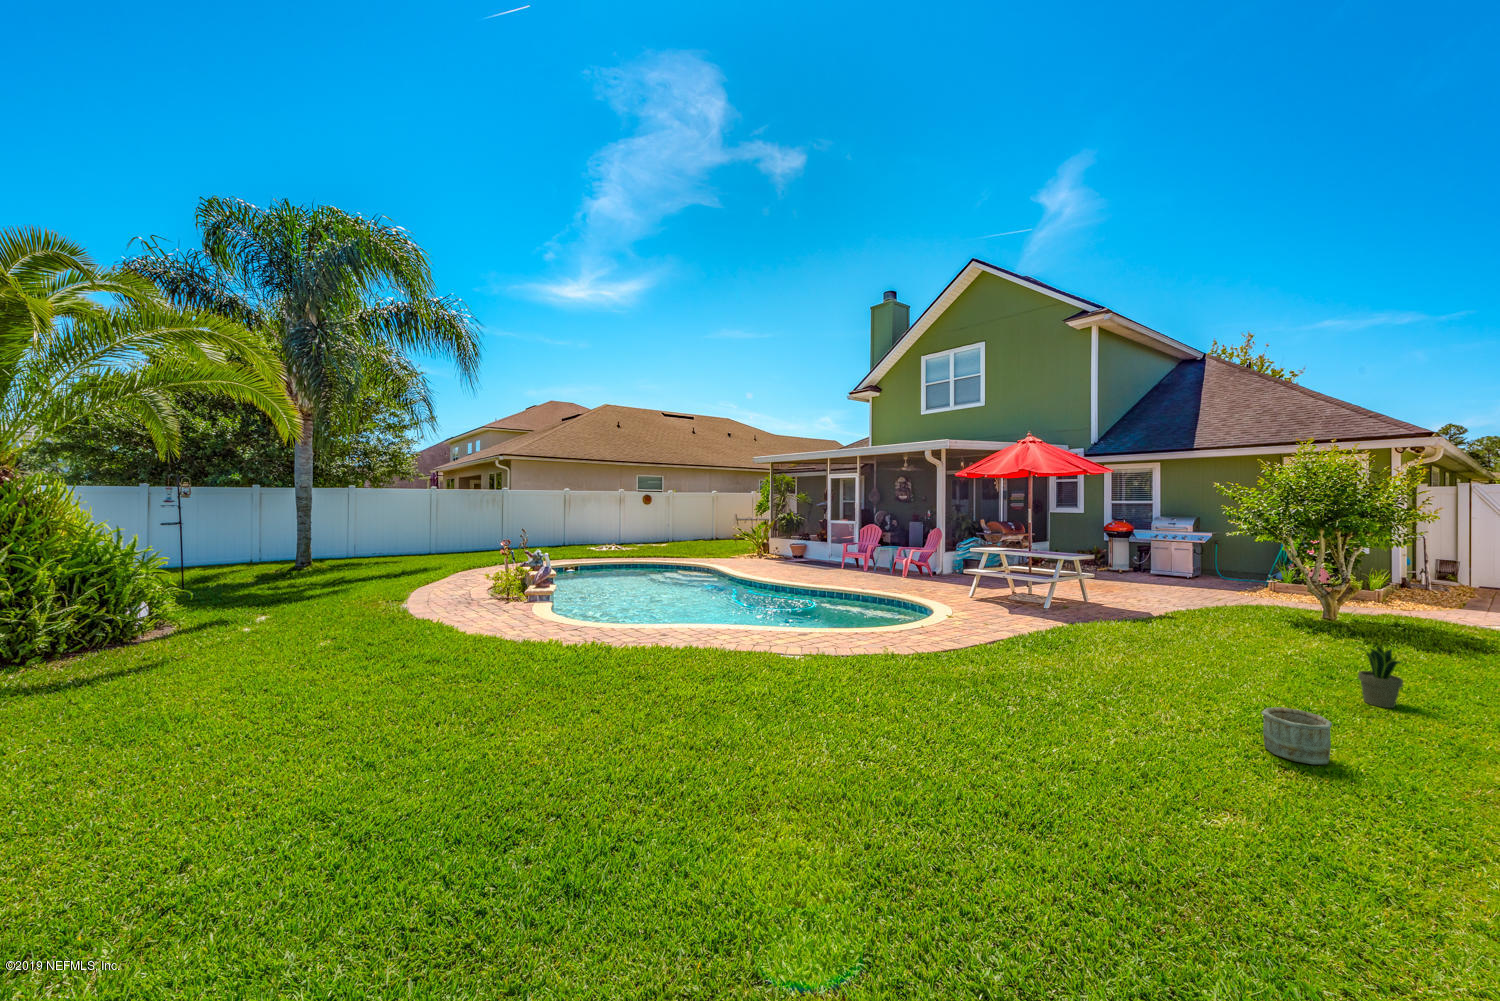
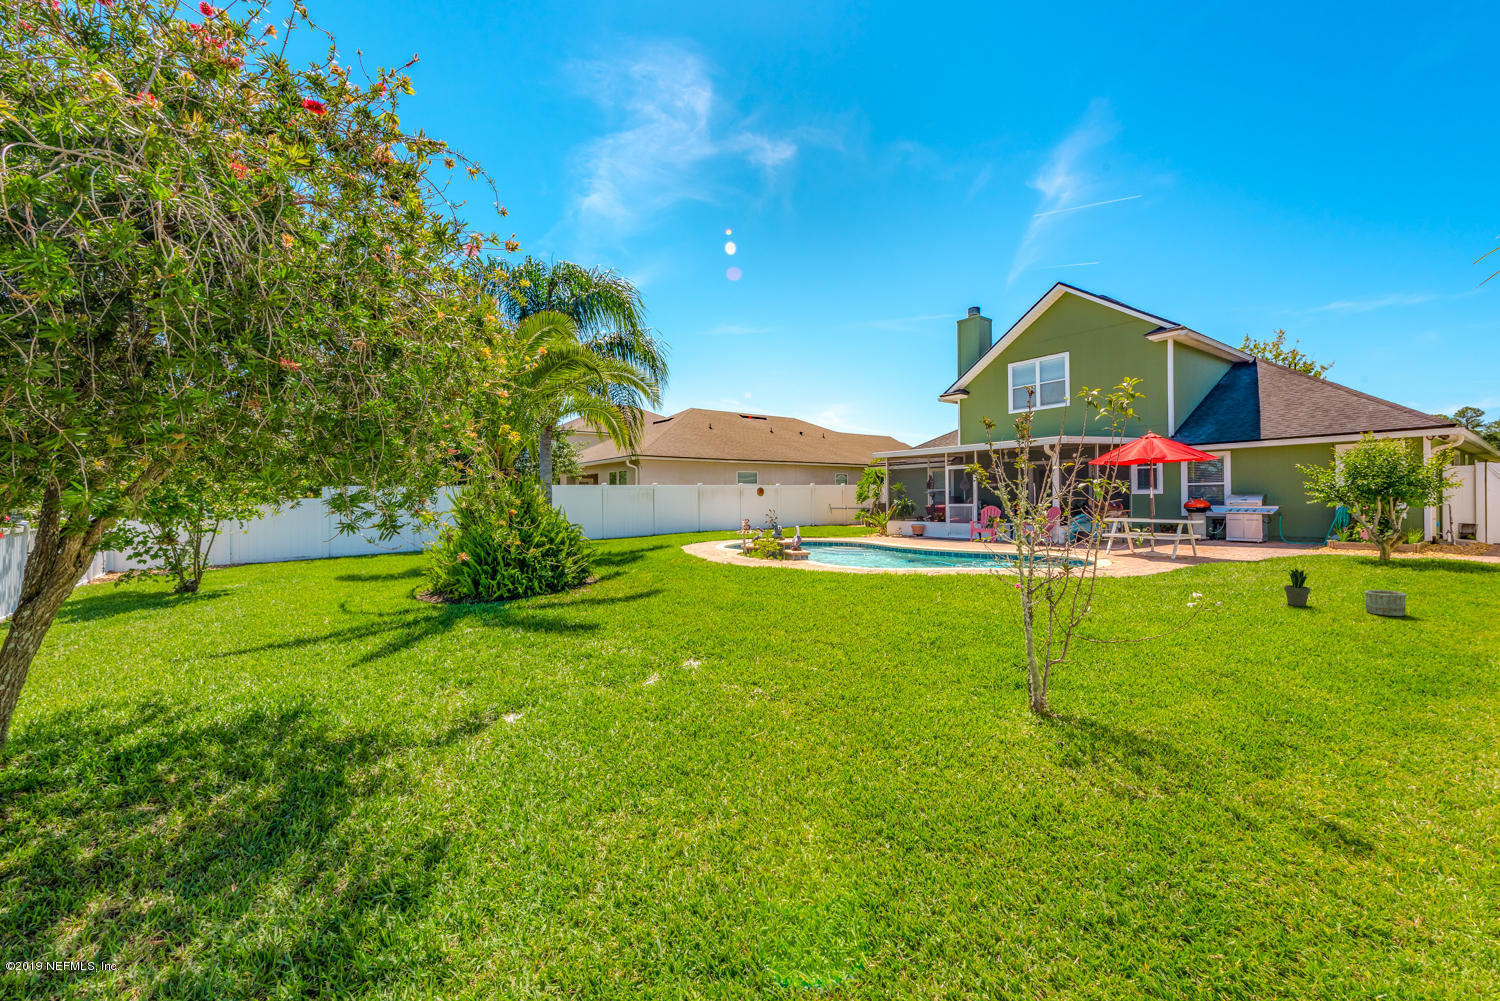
potted plant: present [1358,646,1403,708] -> present [1283,568,1310,606]

